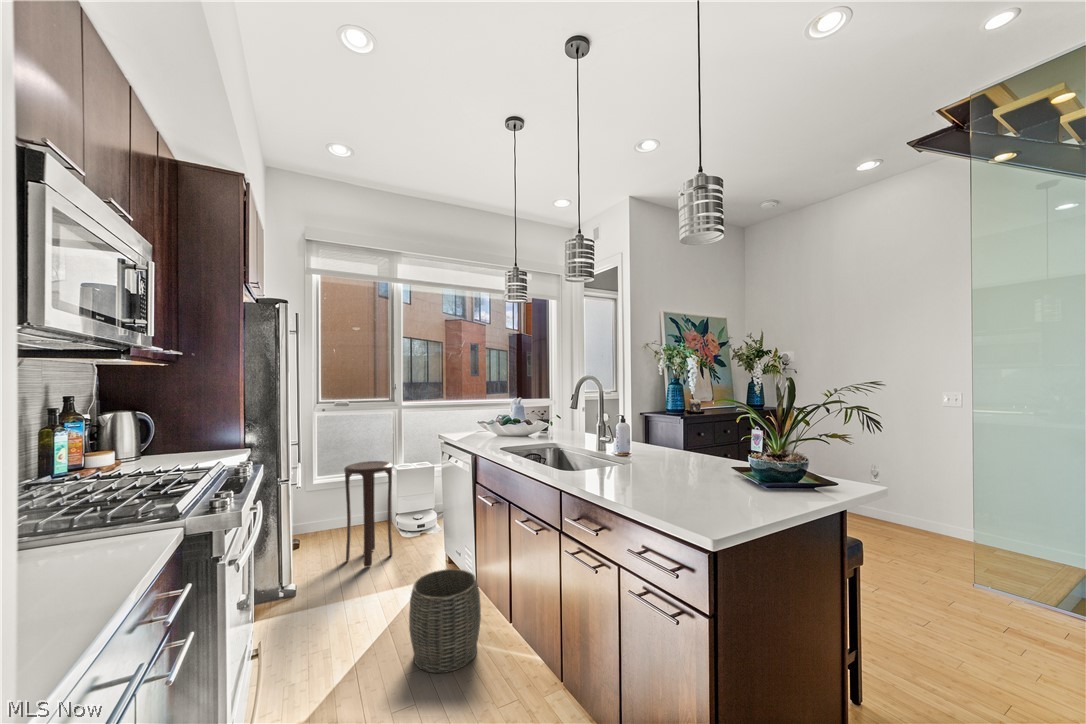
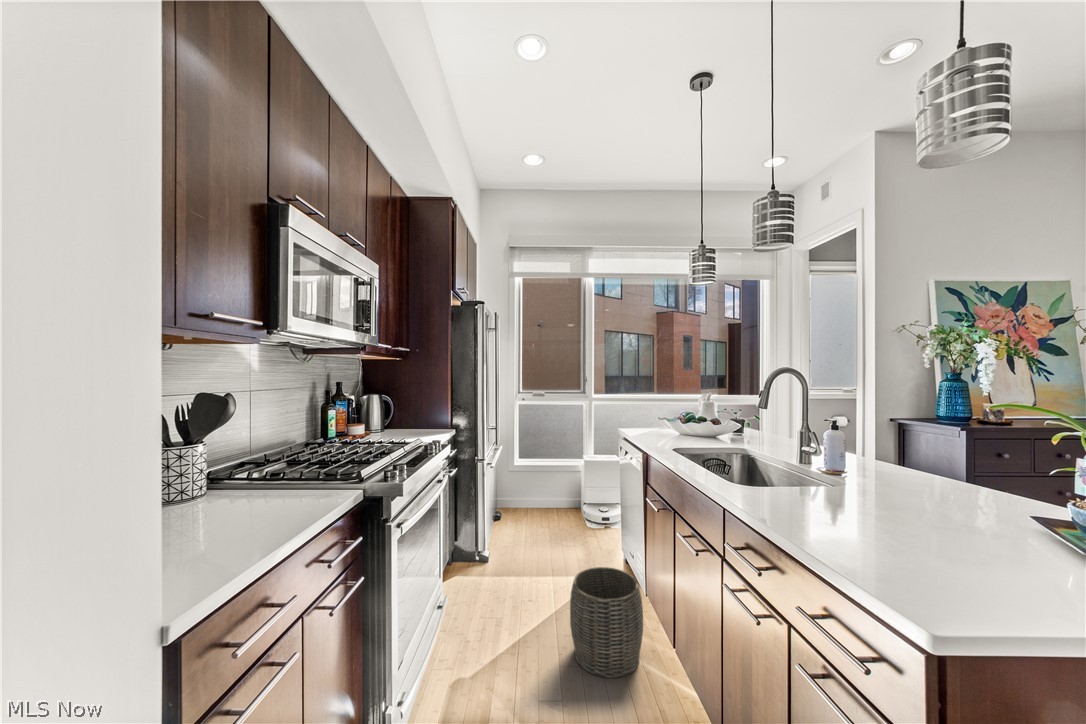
stool: present [344,461,393,567] -> none [541,447,583,544]

